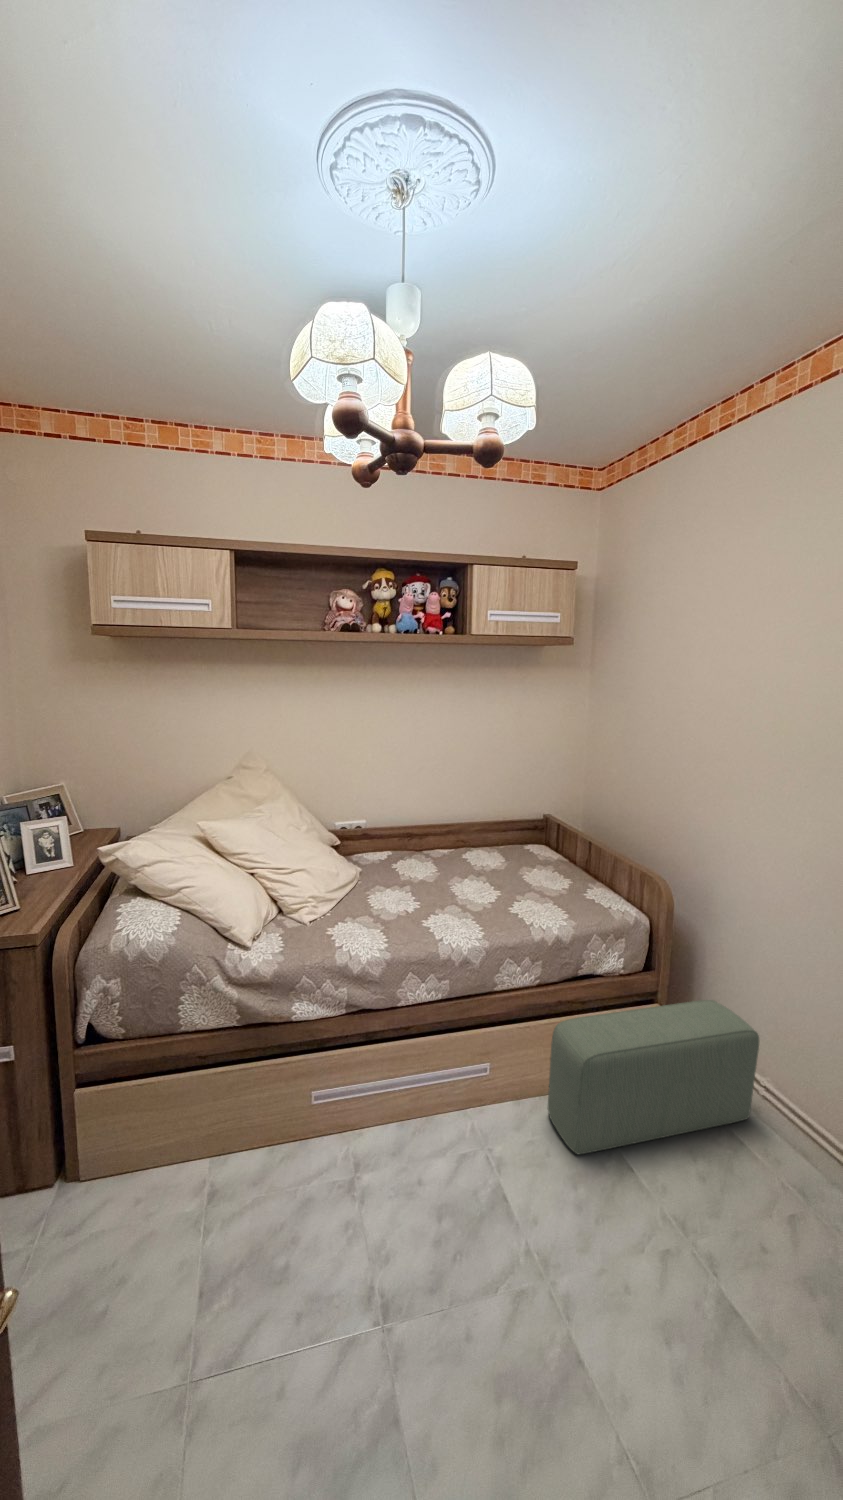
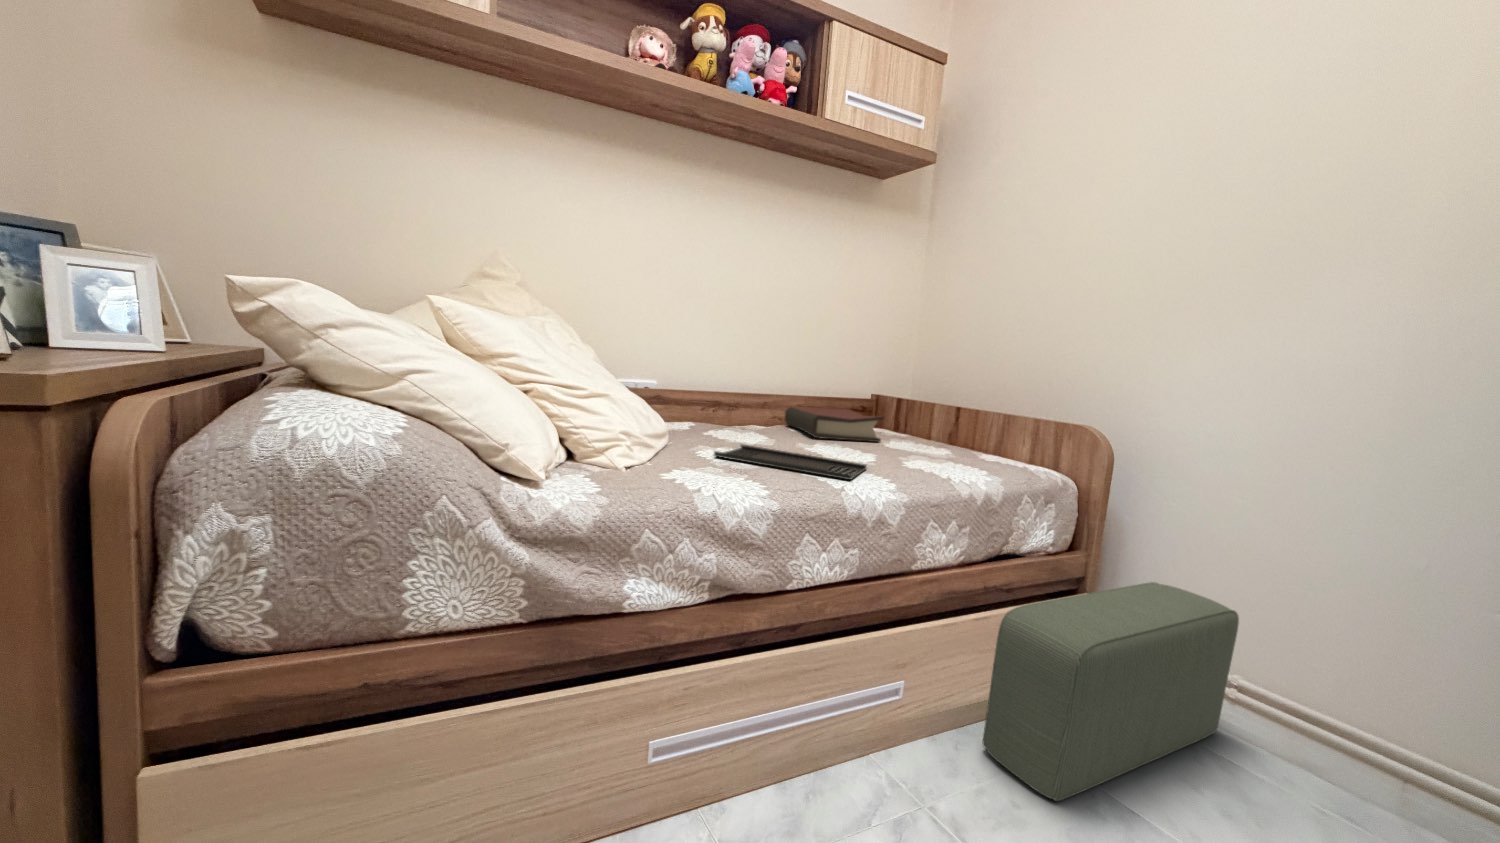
hardback book: none [462,835,525,871] -> present [785,407,883,442]
tray: none [374,888,476,930] -> present [714,445,867,480]

